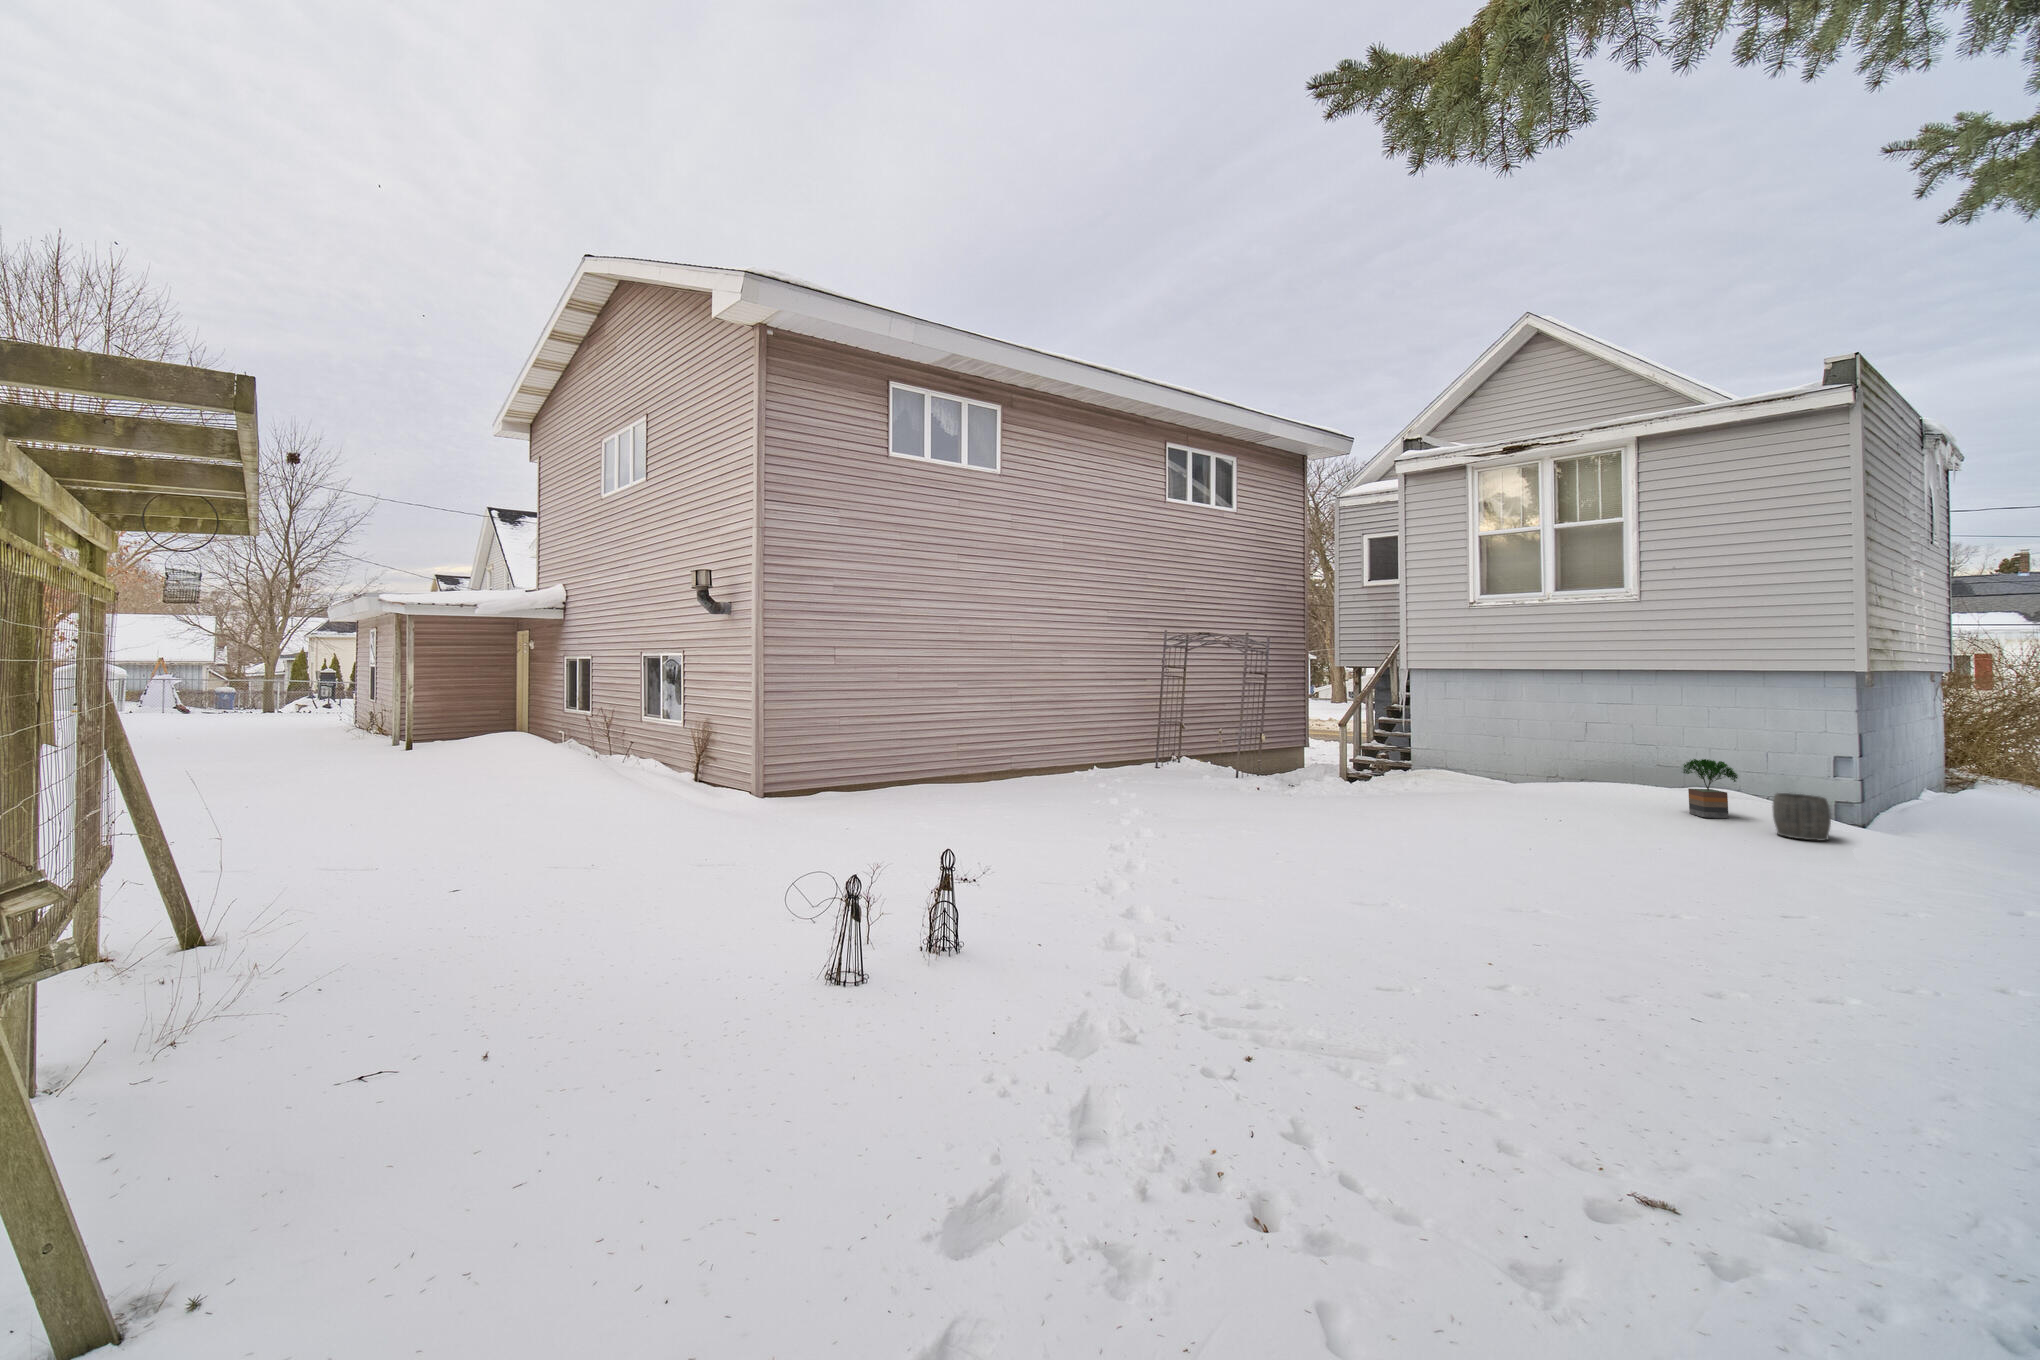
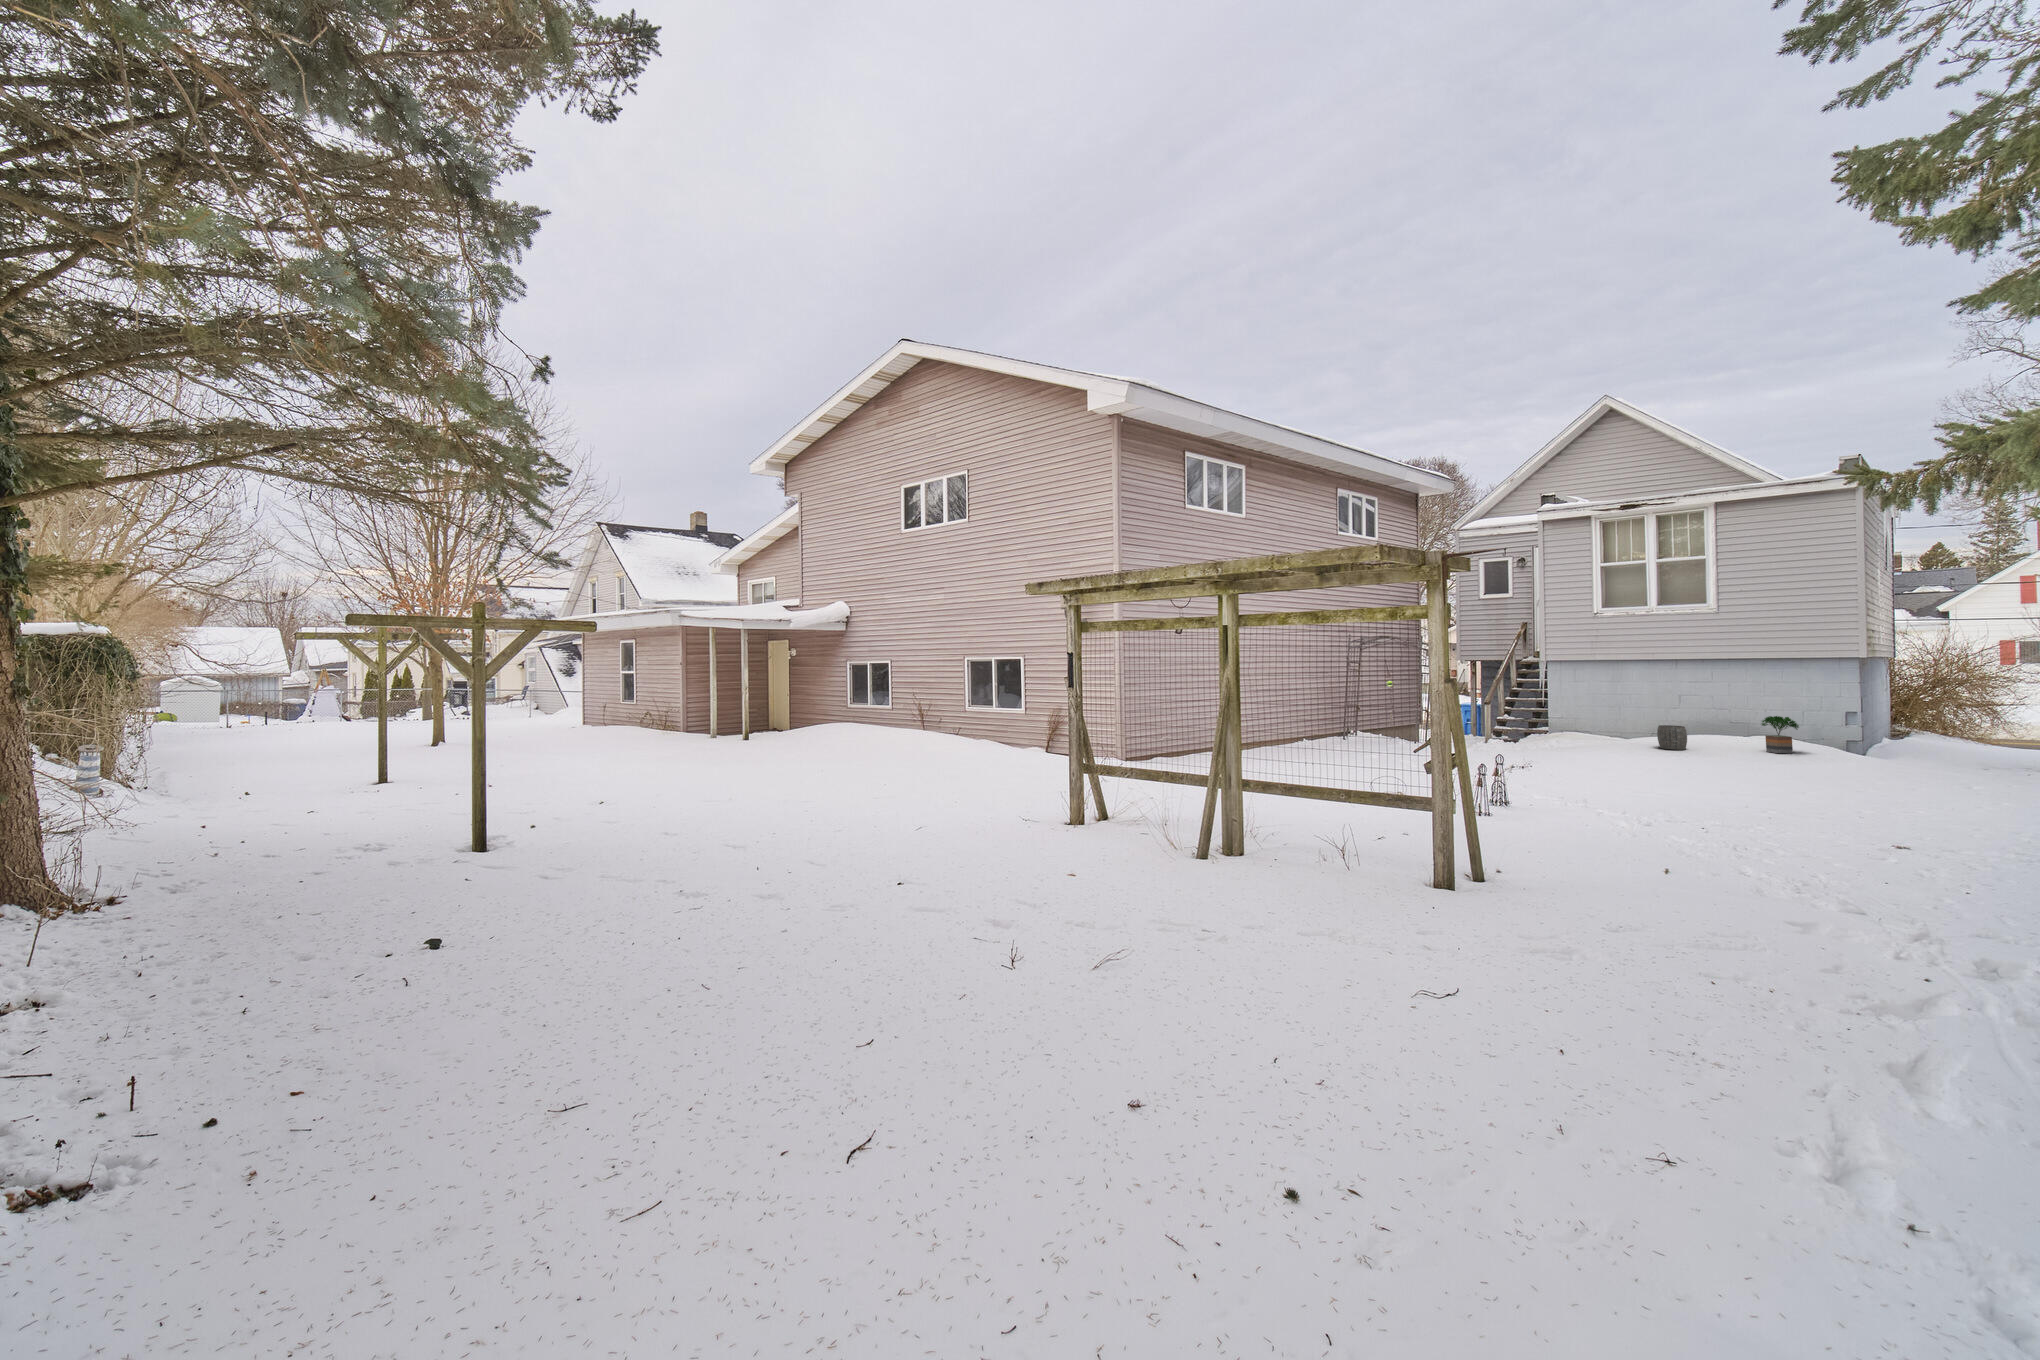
woven basket: present [1773,793,1831,841] -> present [1657,725,1687,750]

